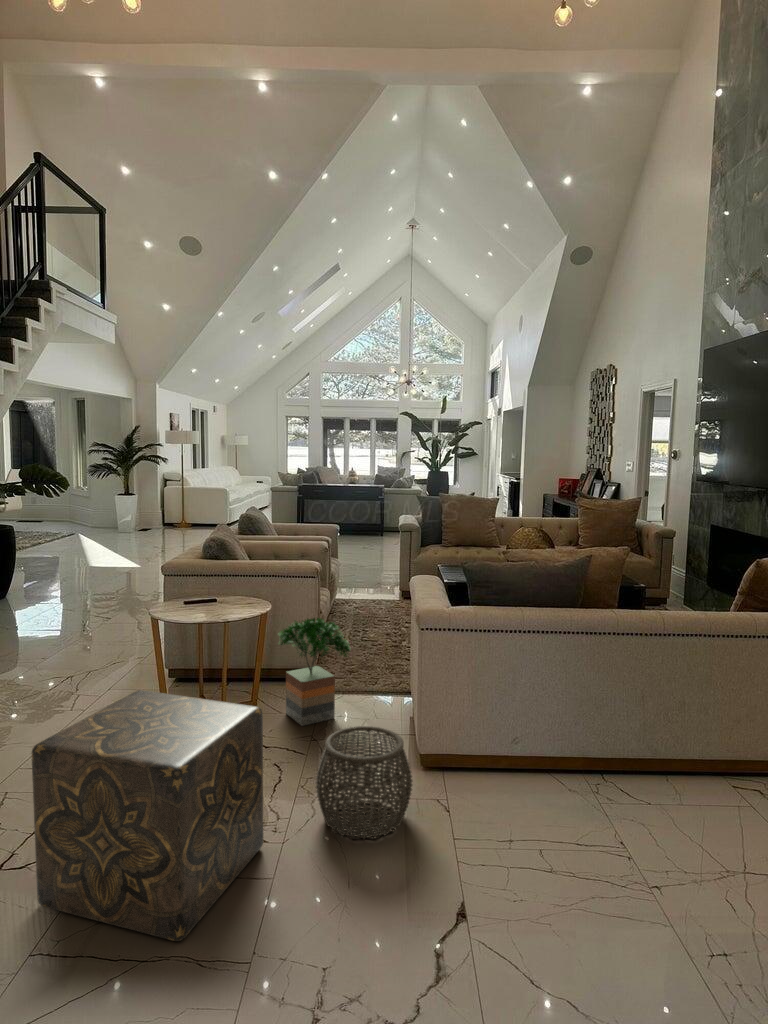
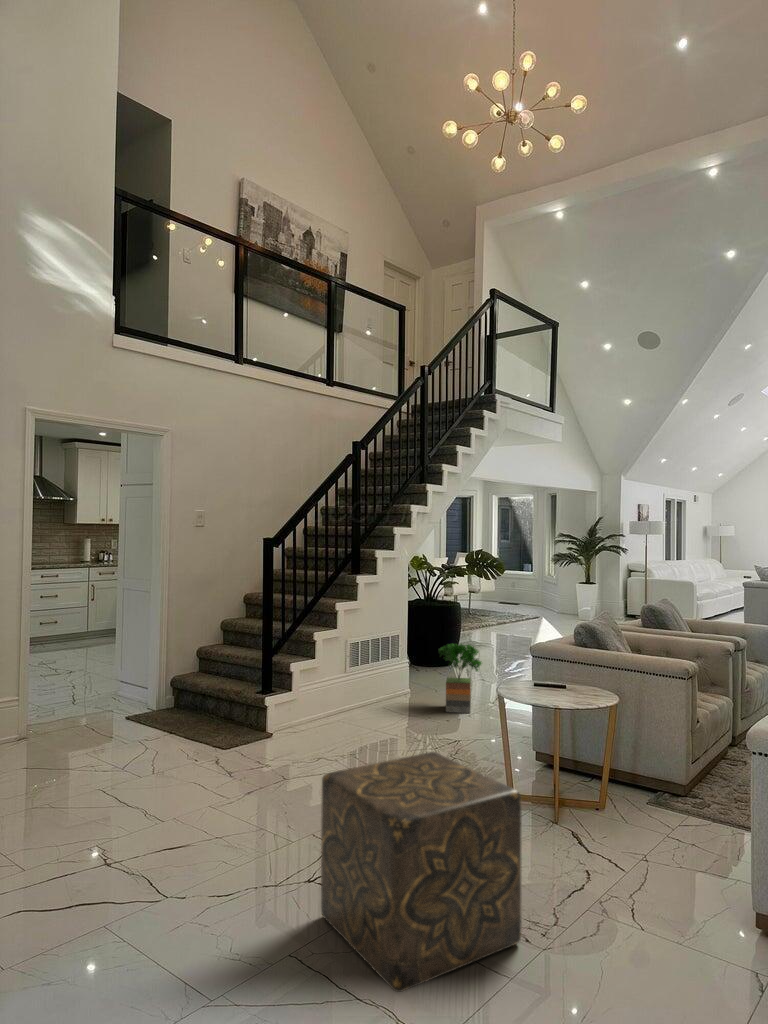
potted tree: present [279,618,351,726] -> present [439,644,481,713]
woven basket: present [316,726,412,839] -> none [587,845,706,987]

